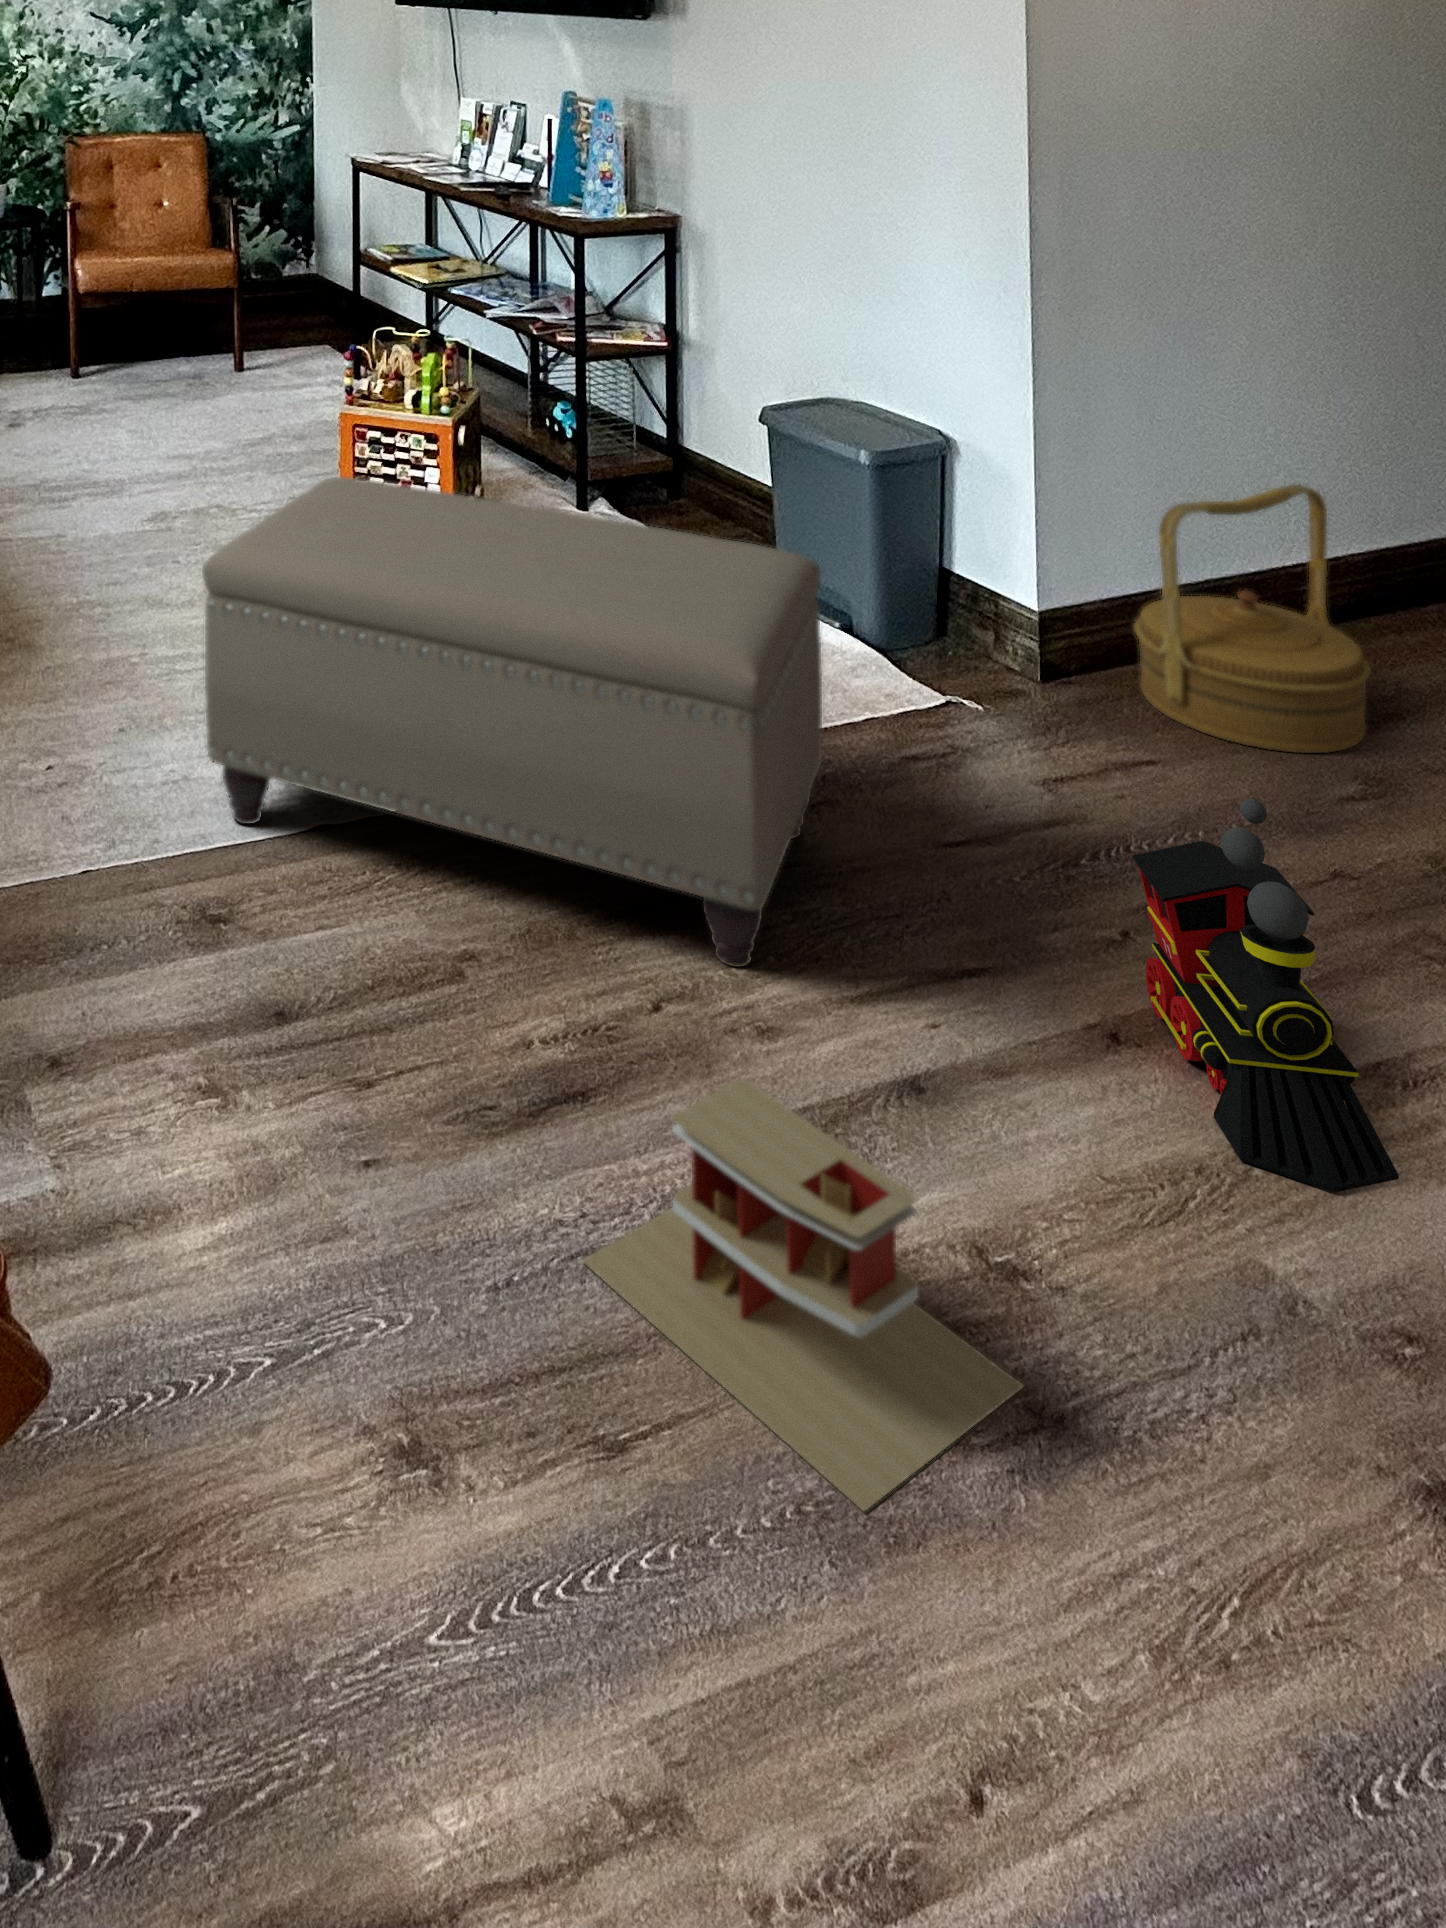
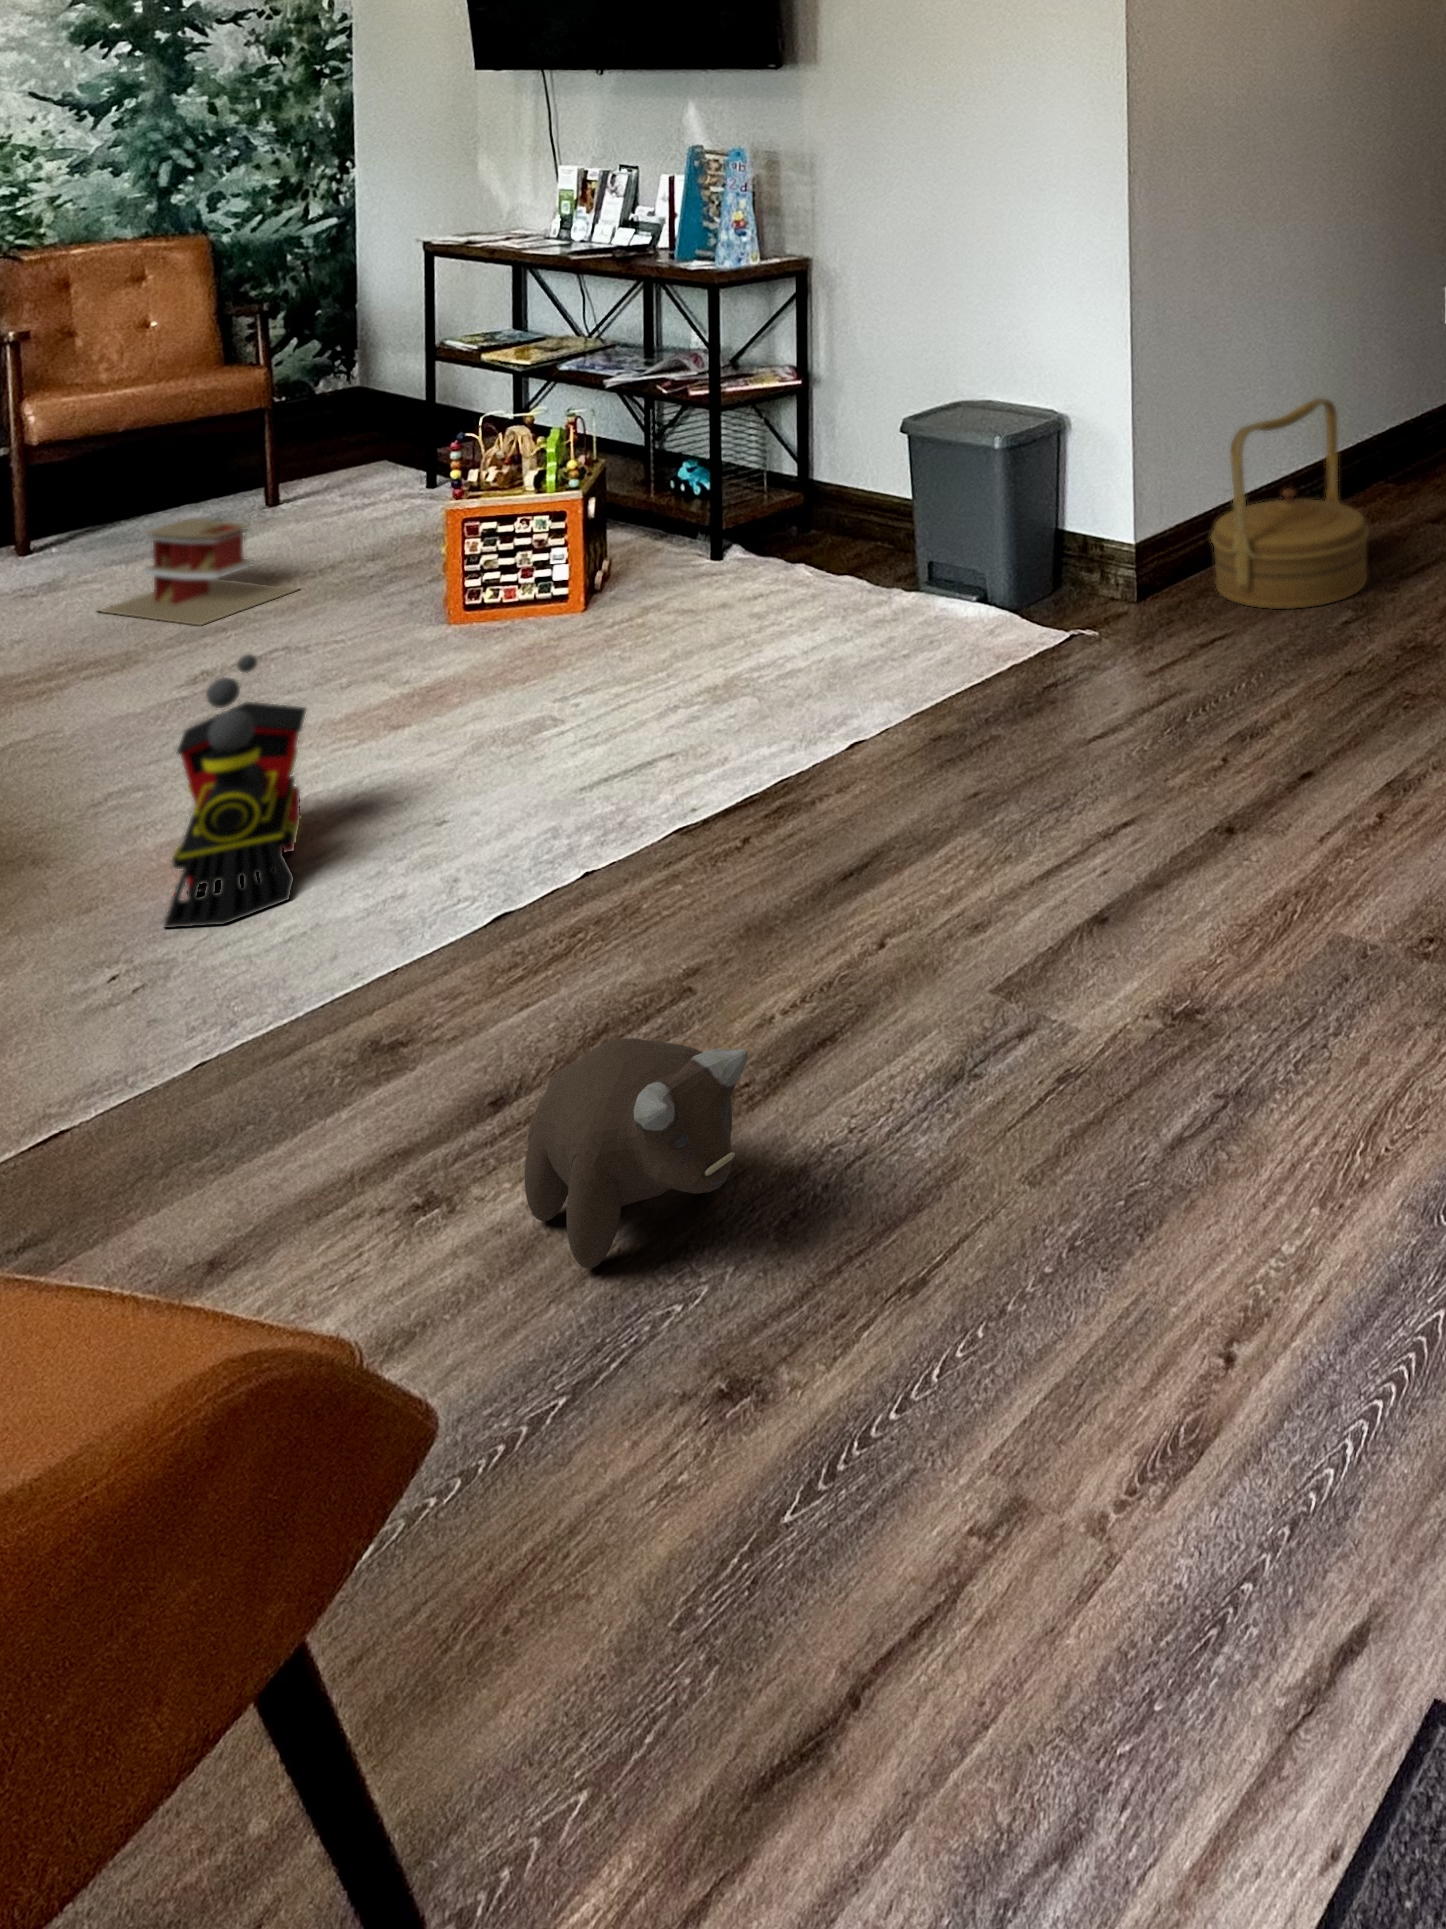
ottoman: present [202,477,822,967] -> none [350,519,991,941]
toy train: present [1132,799,1399,1192] -> present [164,654,306,928]
plush toy: none [270,1025,465,1251] -> present [525,1038,748,1269]
toy house: present [583,1079,1023,1511] -> present [101,518,296,625]

